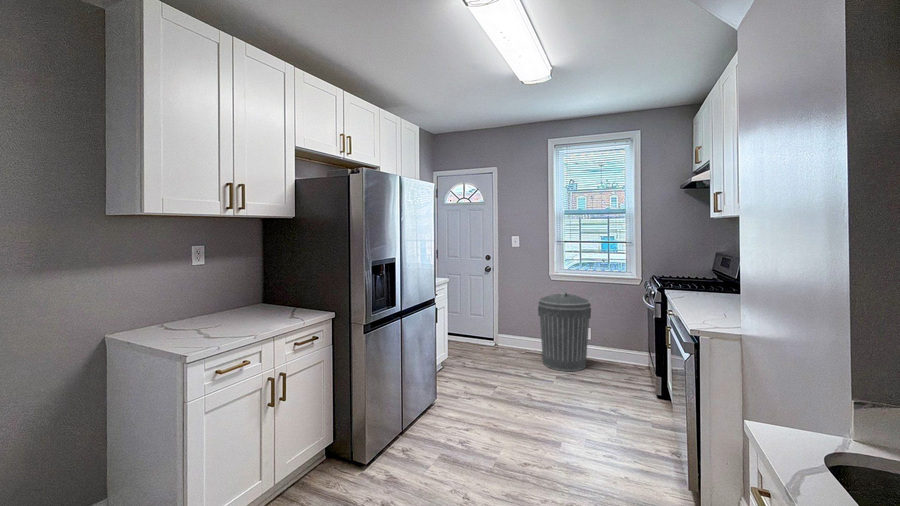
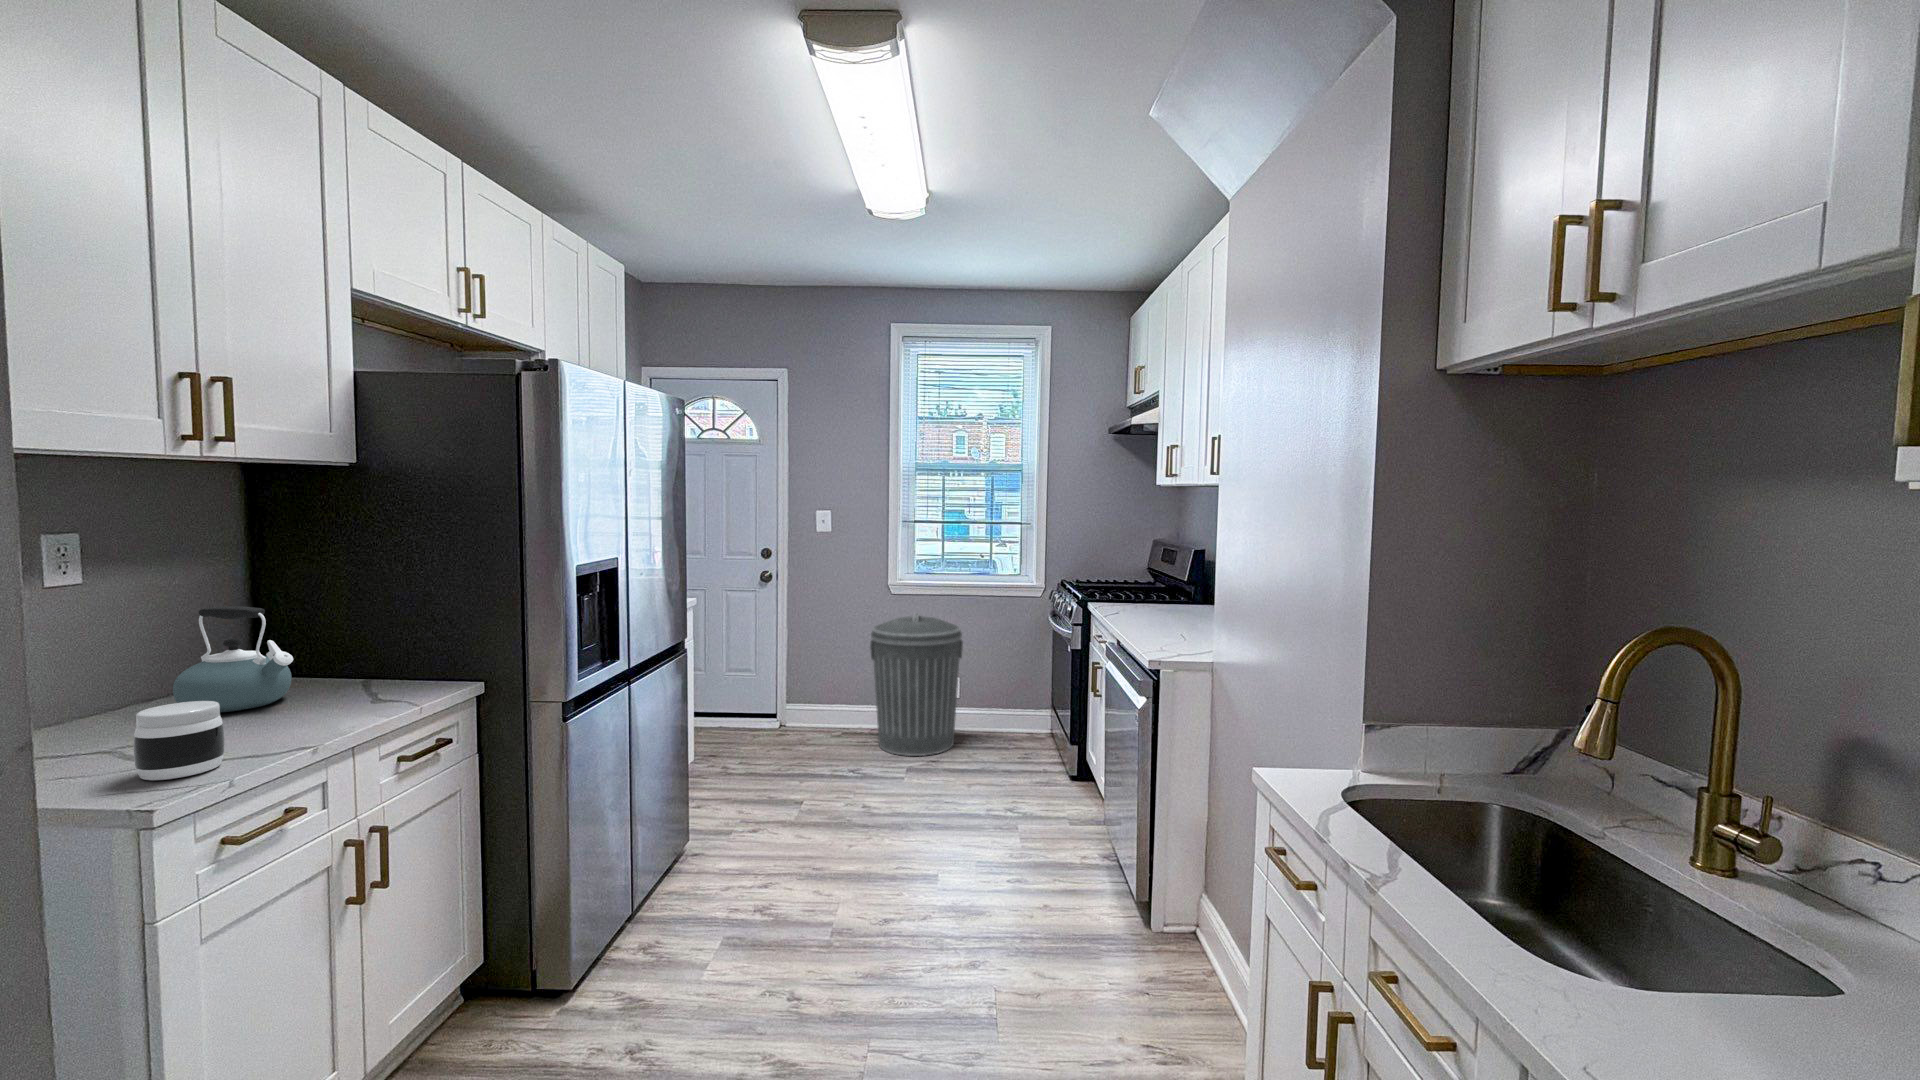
kettle: none [226,275,266,318] -> present [173,606,293,712]
jar: none [191,313,222,344] -> present [134,701,225,780]

